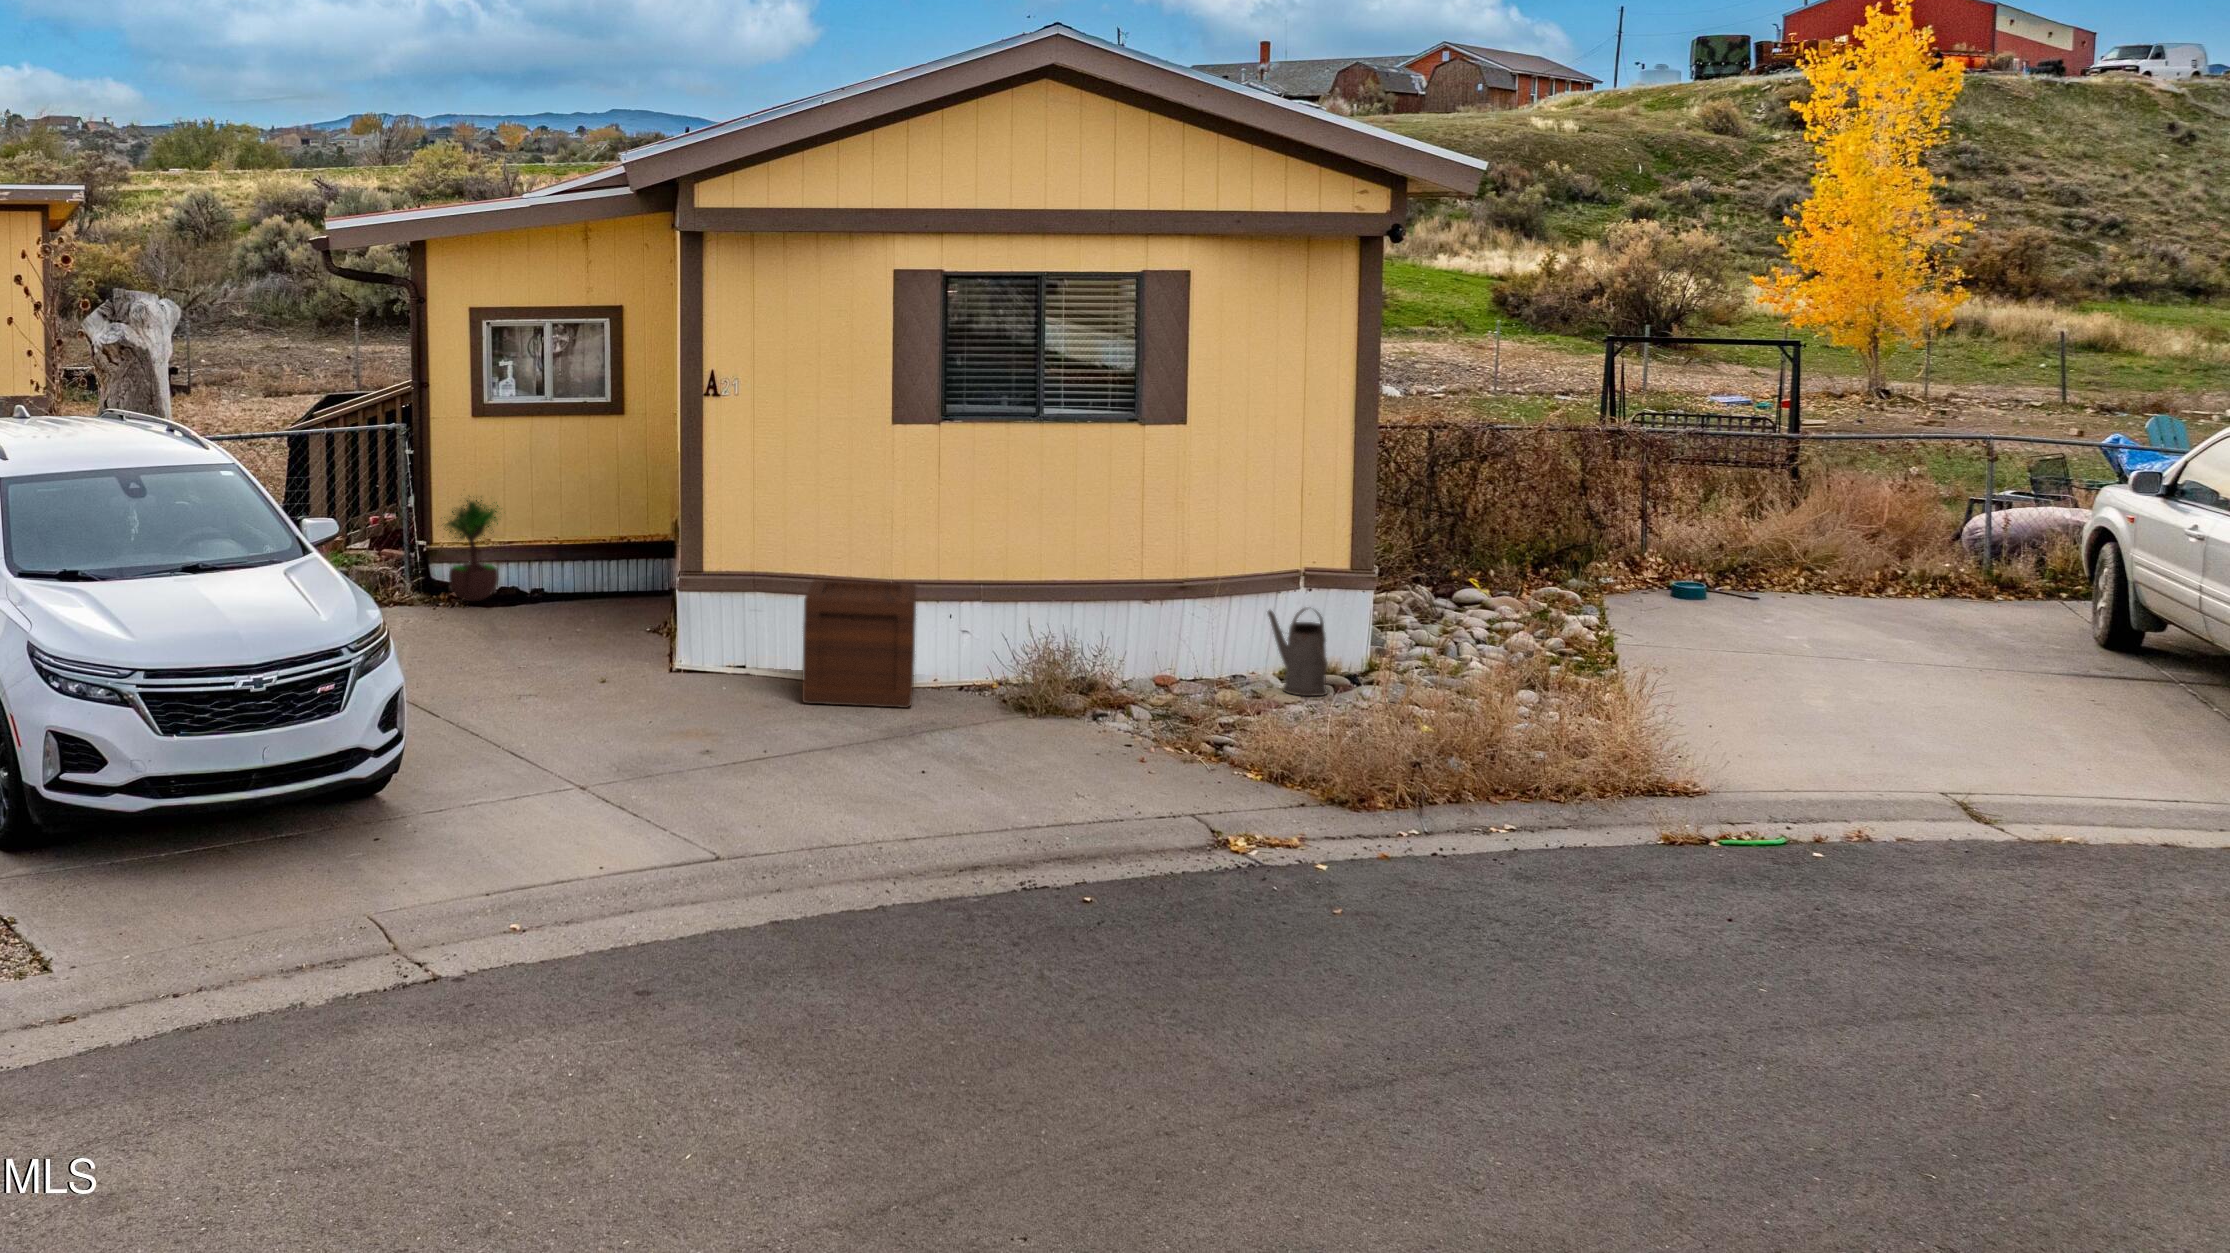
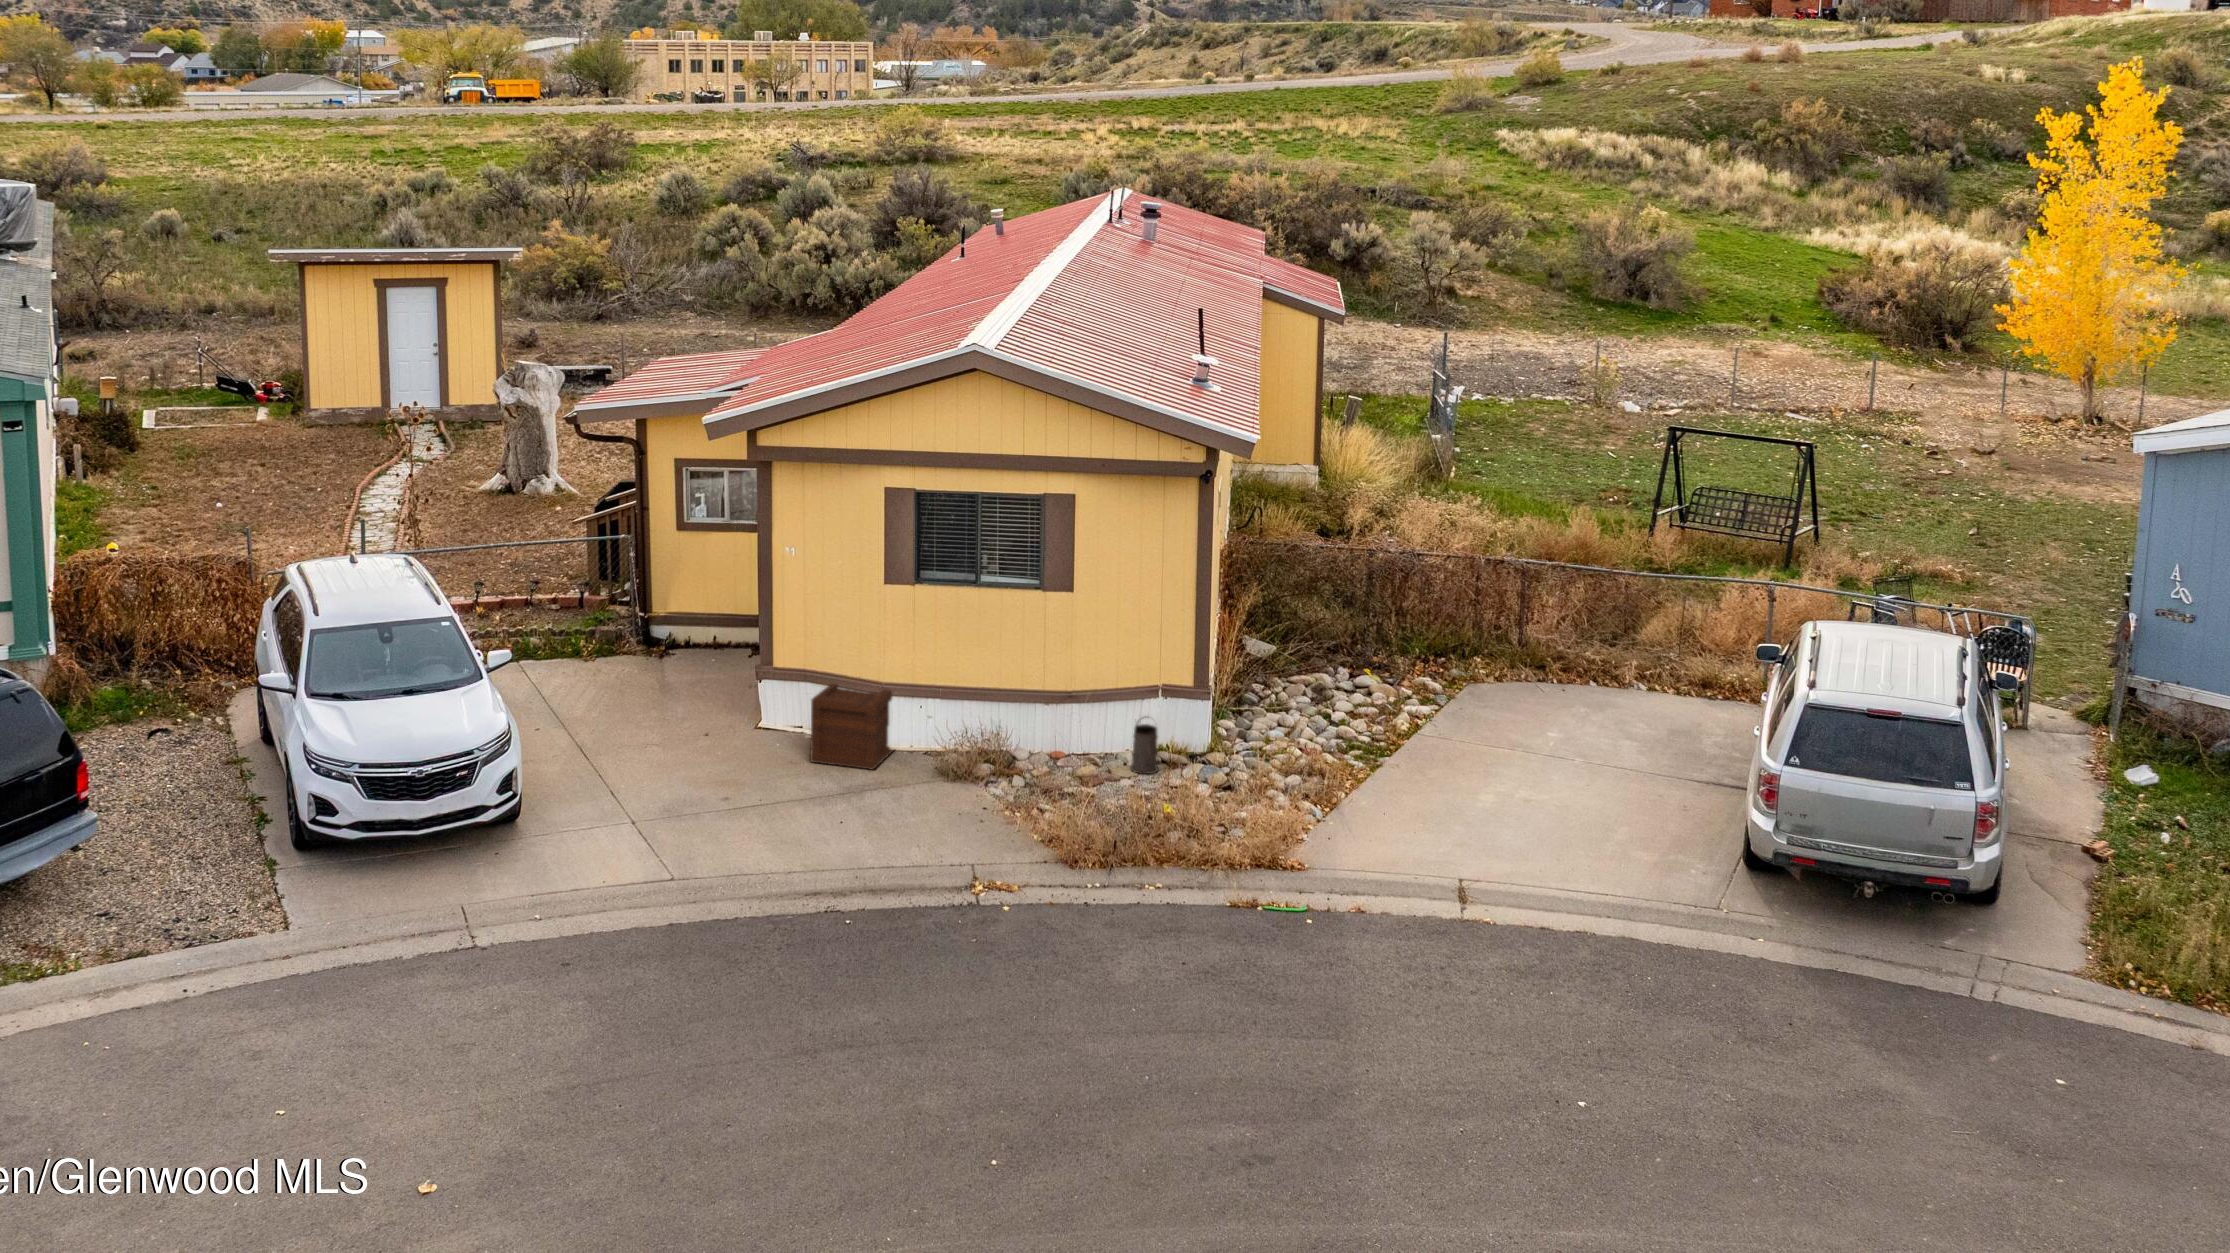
potted tree: present [444,496,500,601] -> none [652,579,696,653]

